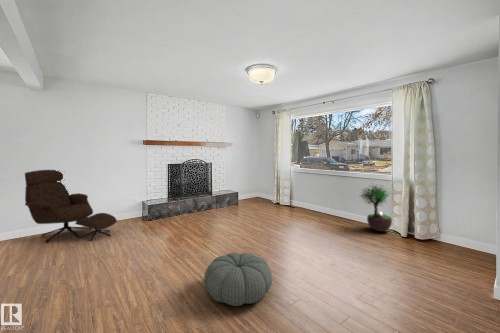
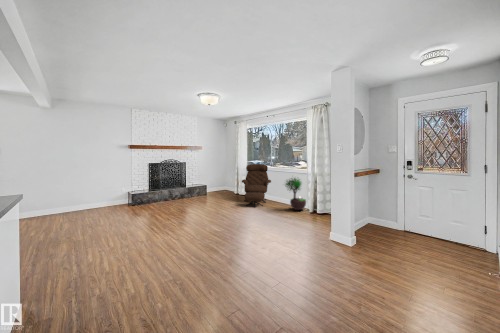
lounge chair: present [25,170,117,242] -> present [242,164,271,207]
pouf: present [204,253,272,306] -> none [157,219,200,246]

